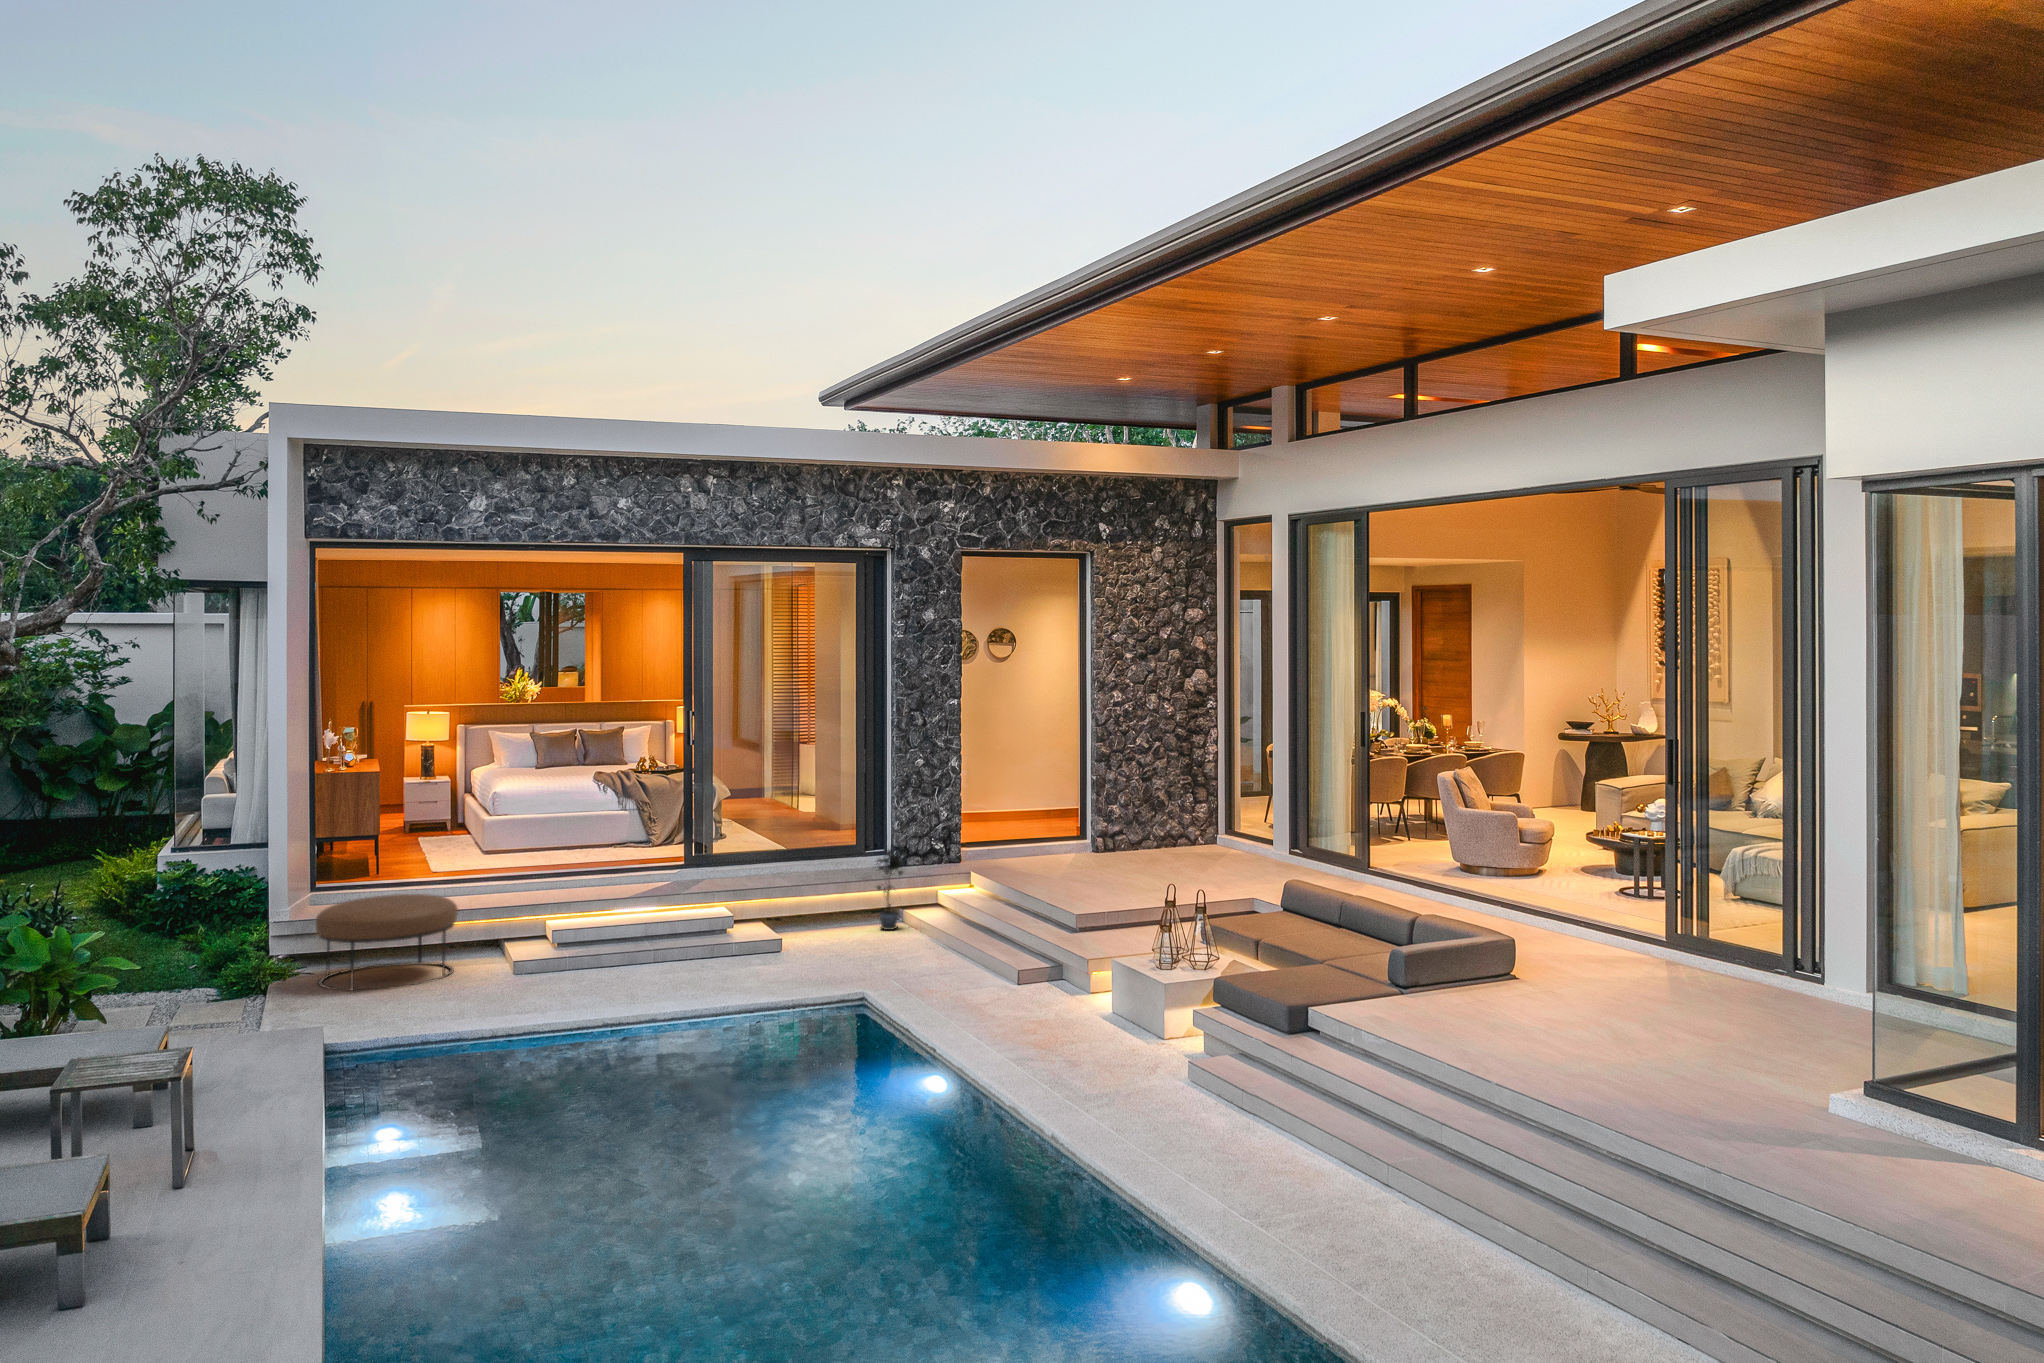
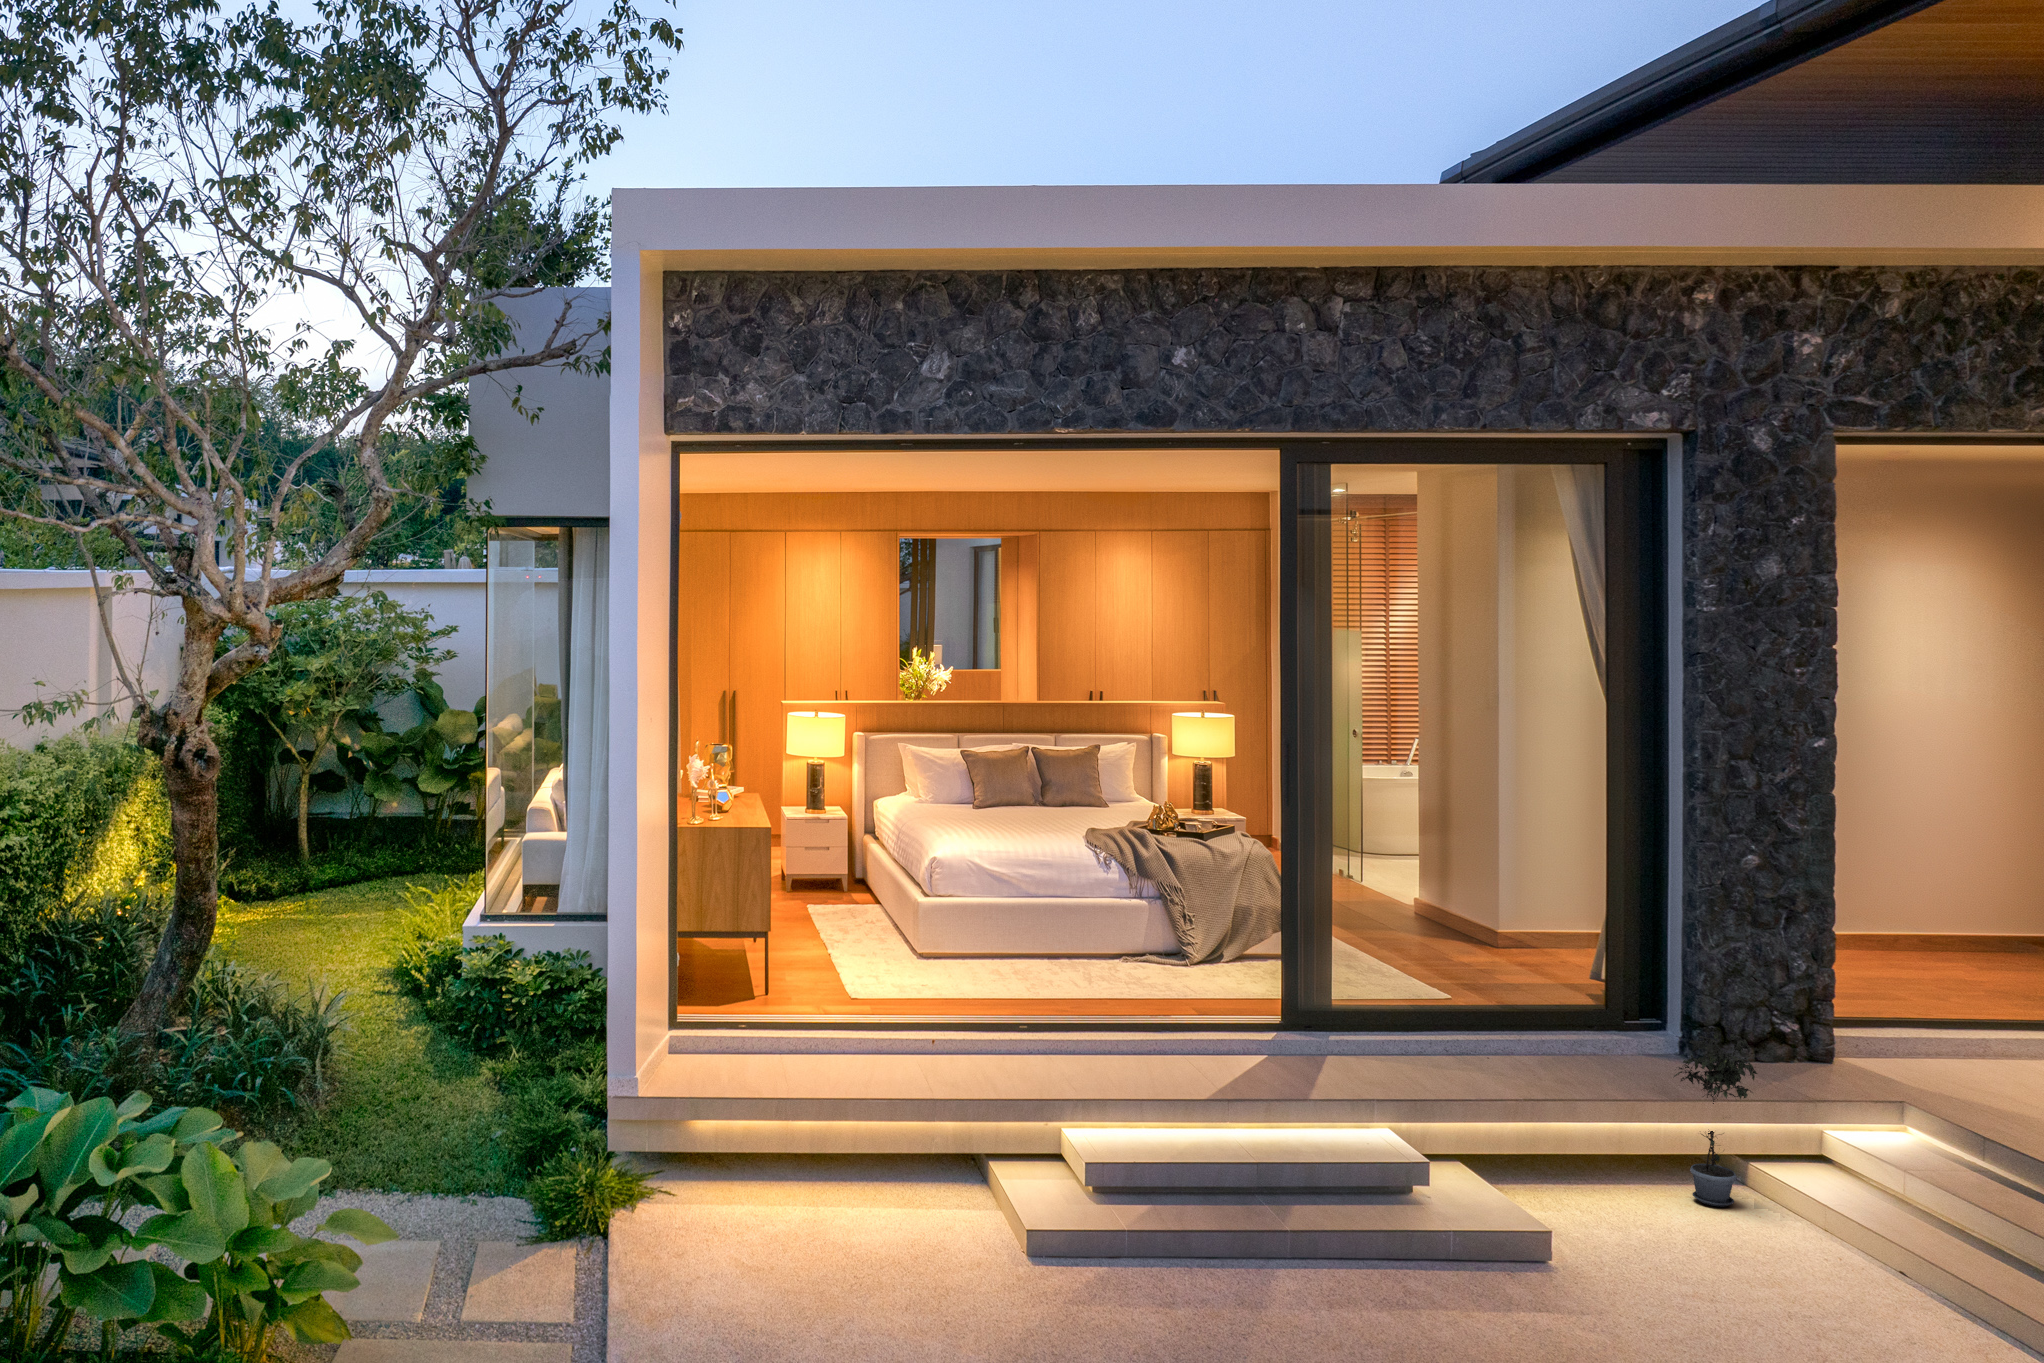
ottoman: present [316,894,458,990] -> none [686,1061,919,1262]

